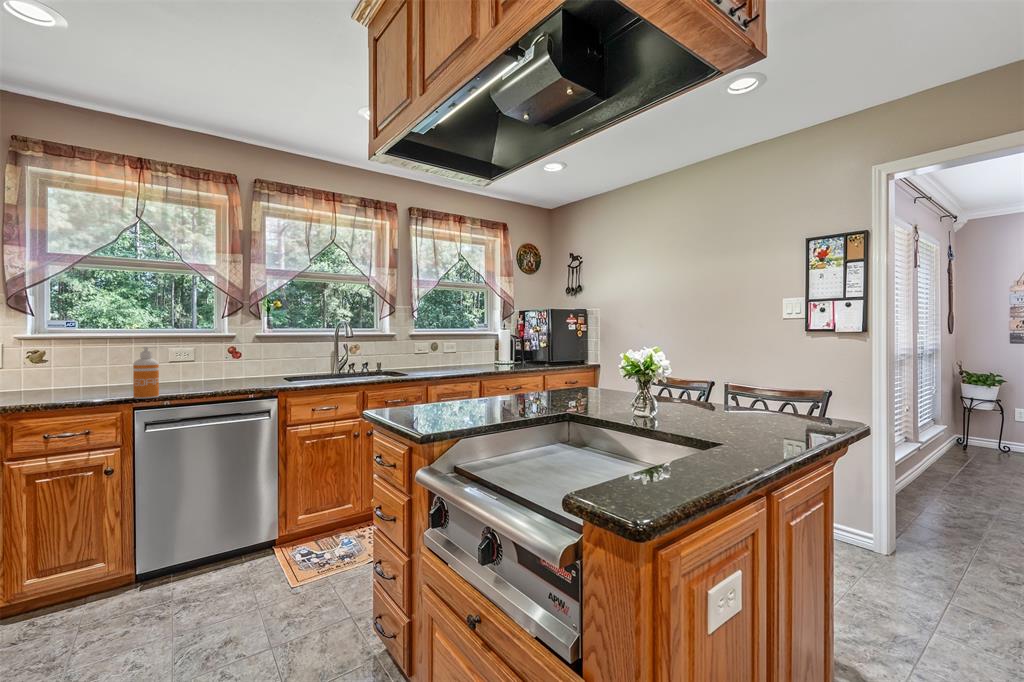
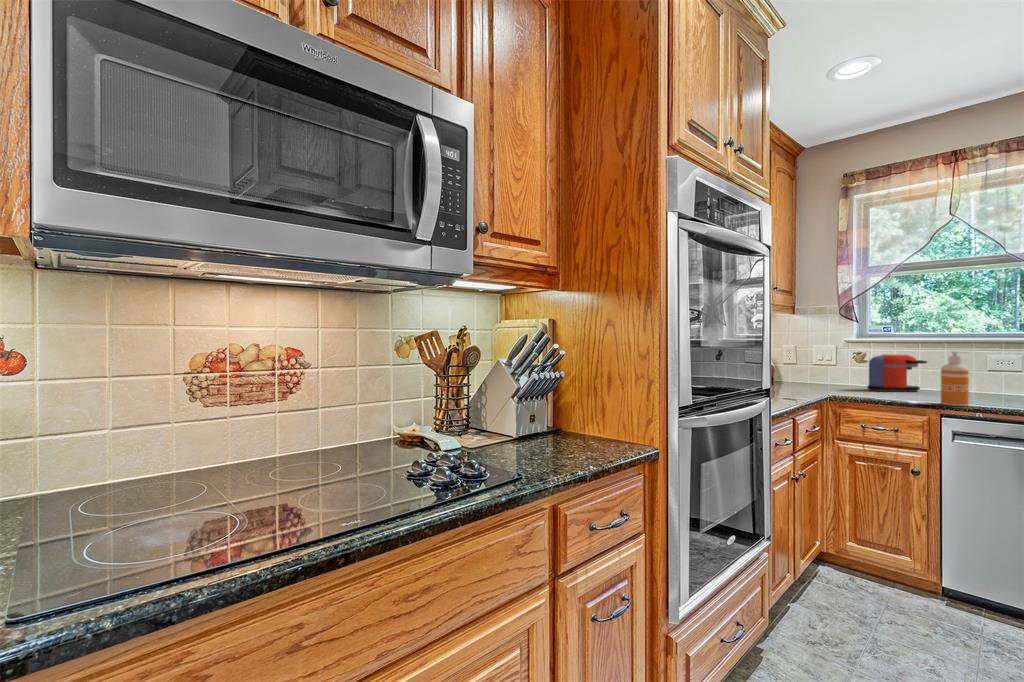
coffee maker: none [48,352,116,394] -> present [867,355,927,391]

